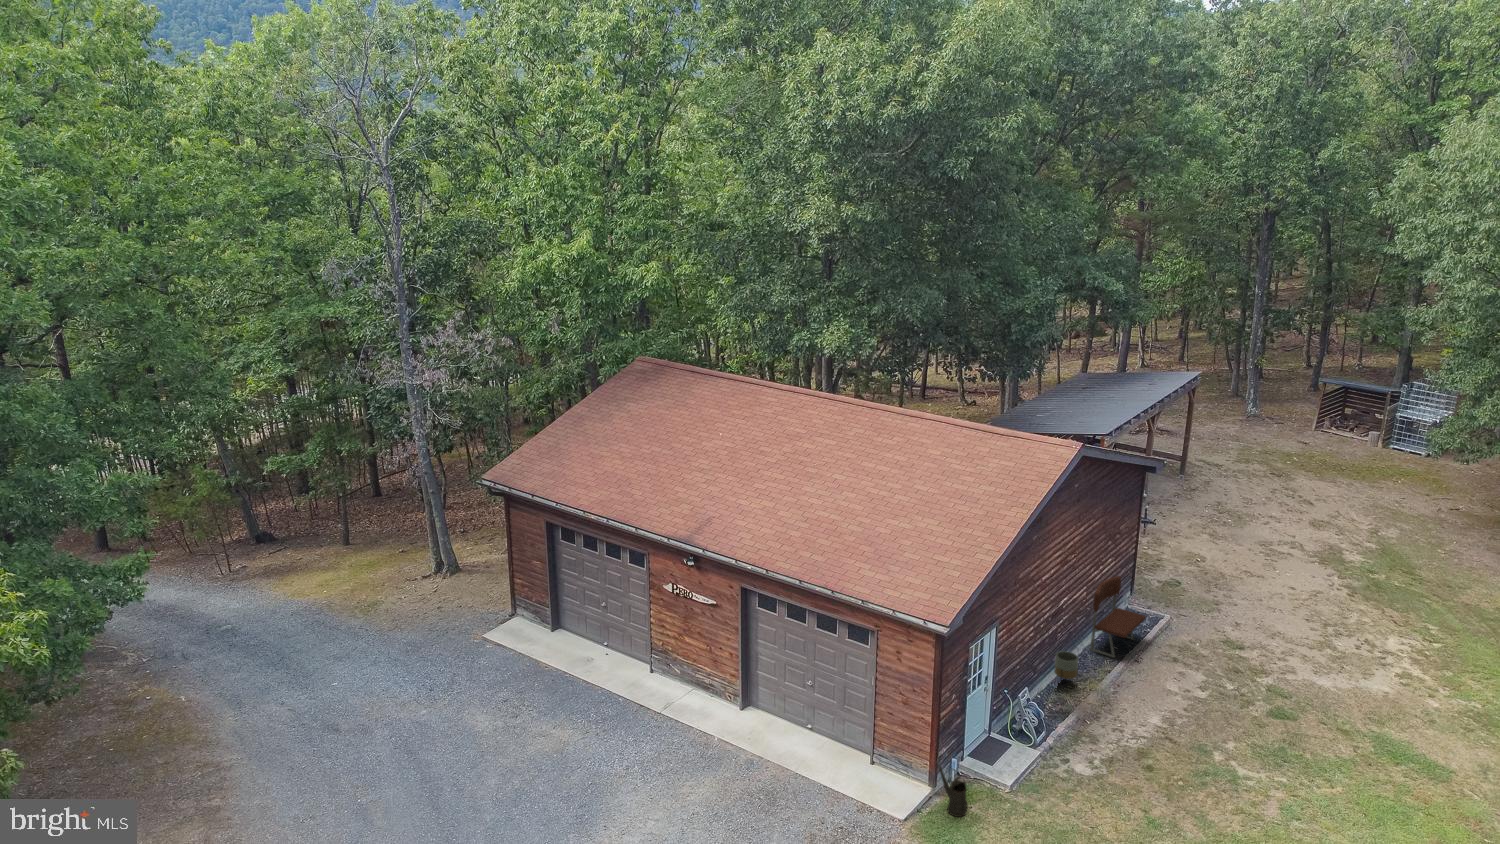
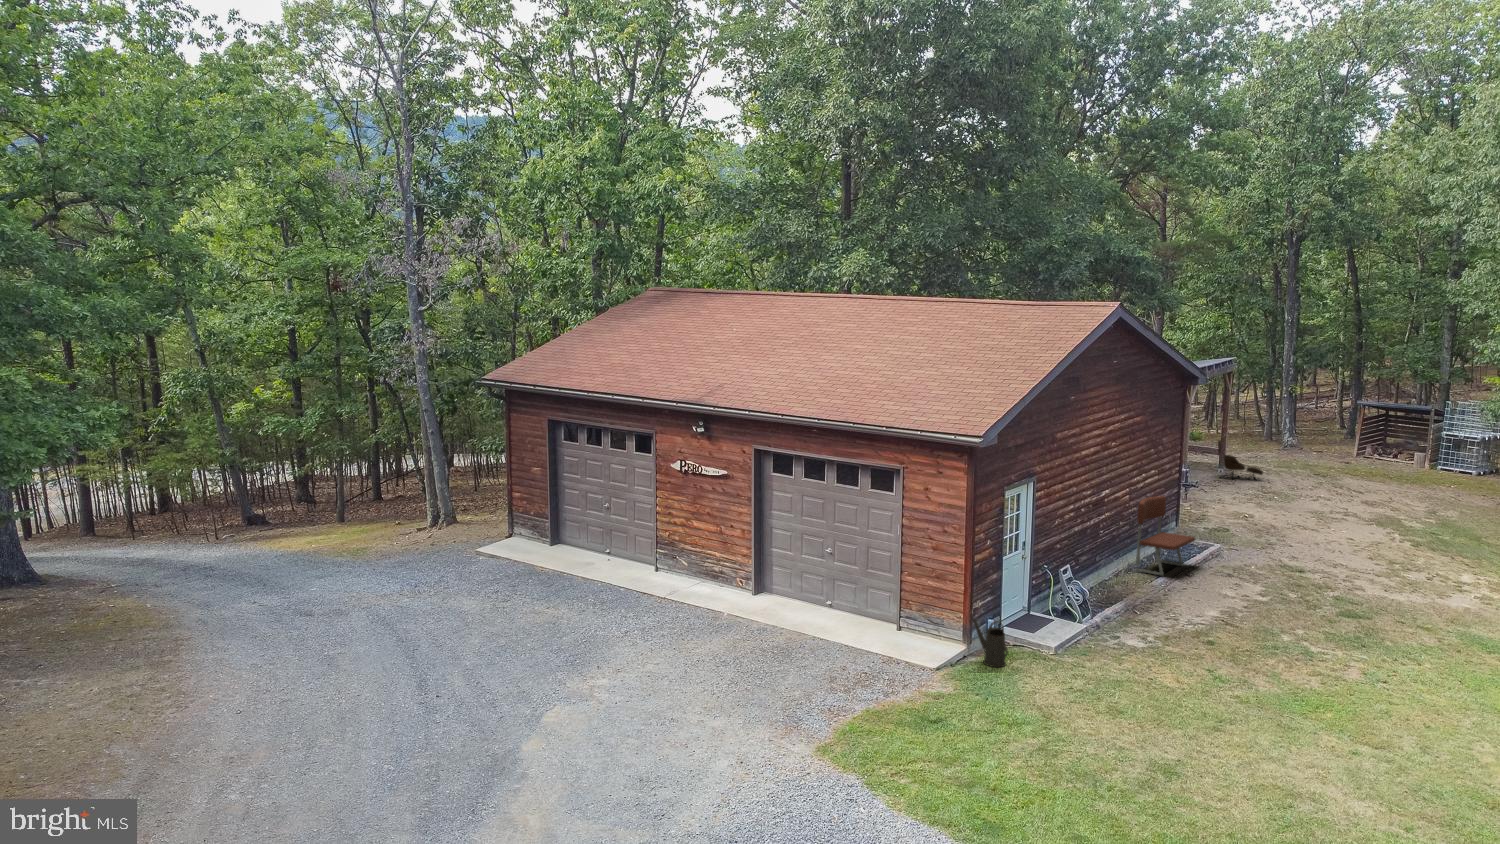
lounge chair: none [1182,439,1223,480] -> present [1218,441,1263,479]
planter: present [1054,651,1078,679] -> none [1098,554,1124,592]

